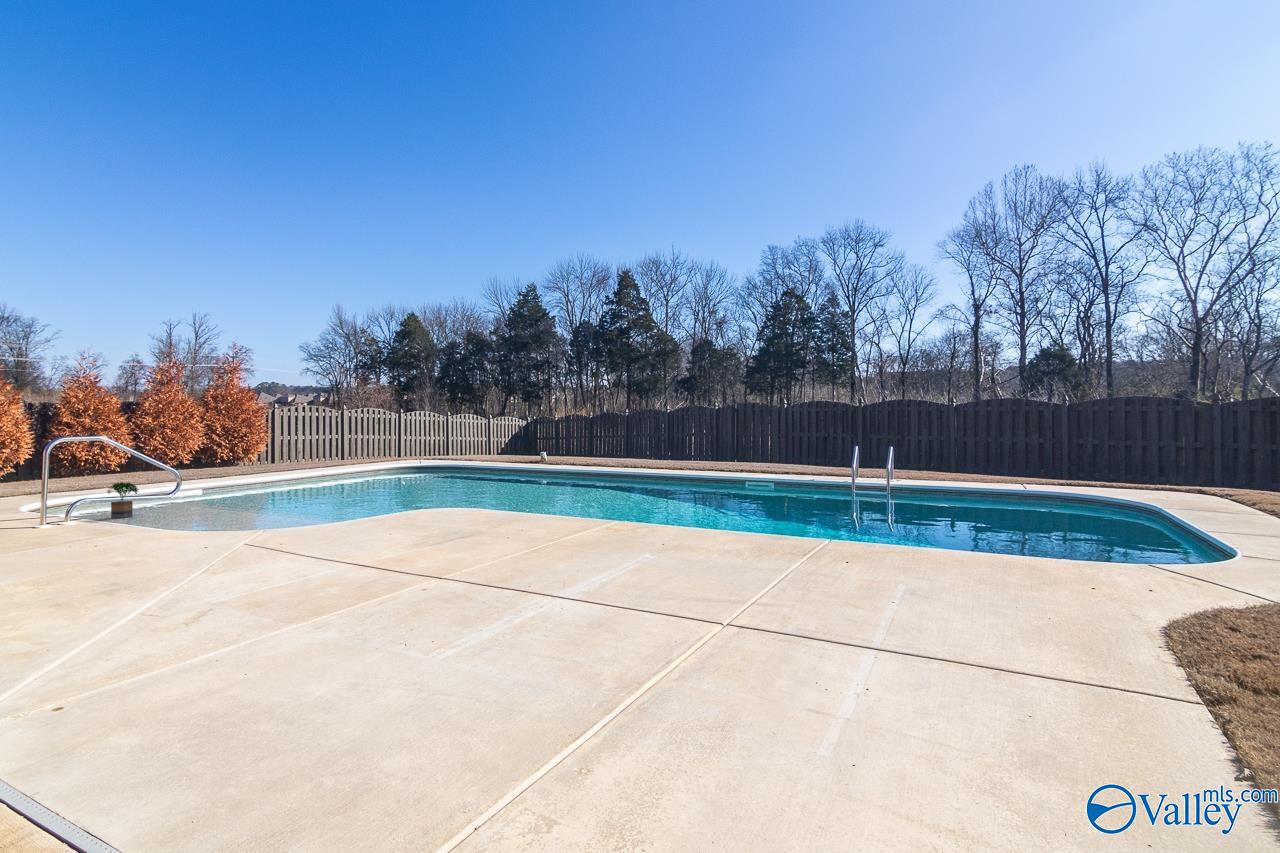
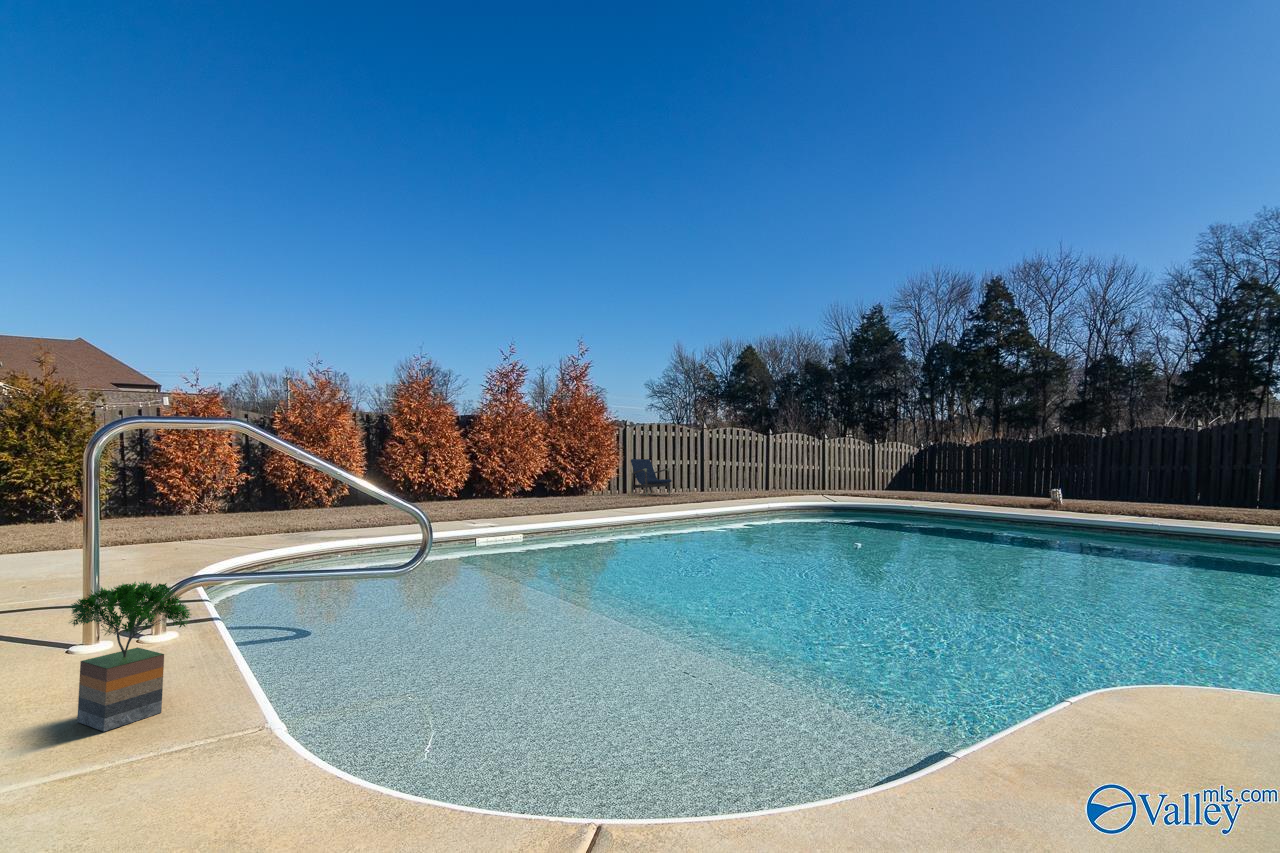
lounge chair: none [277,436,312,465] -> present [631,459,672,496]

